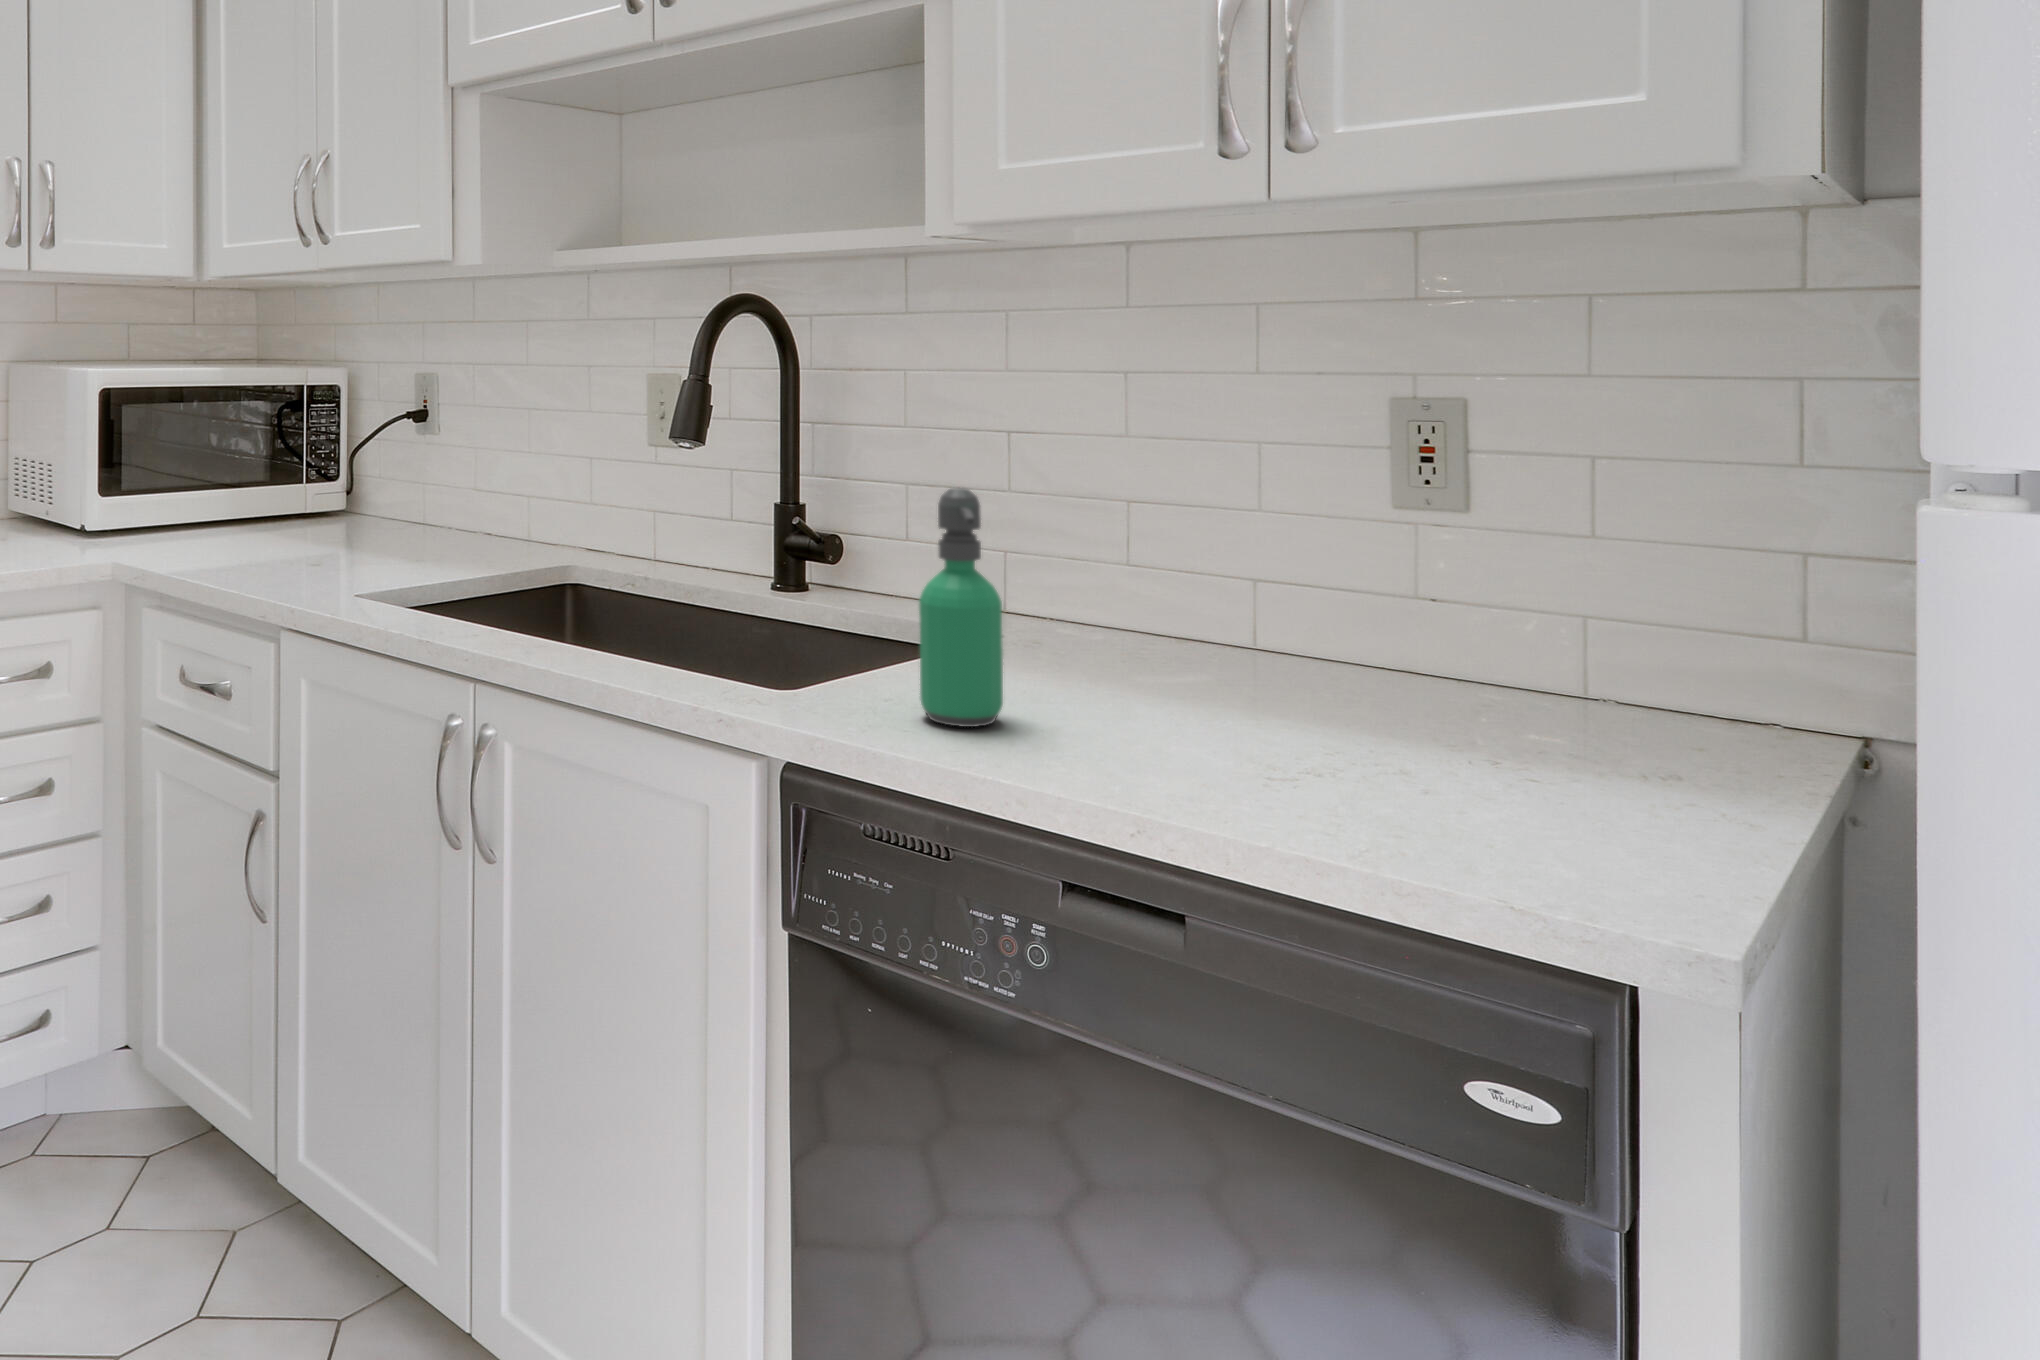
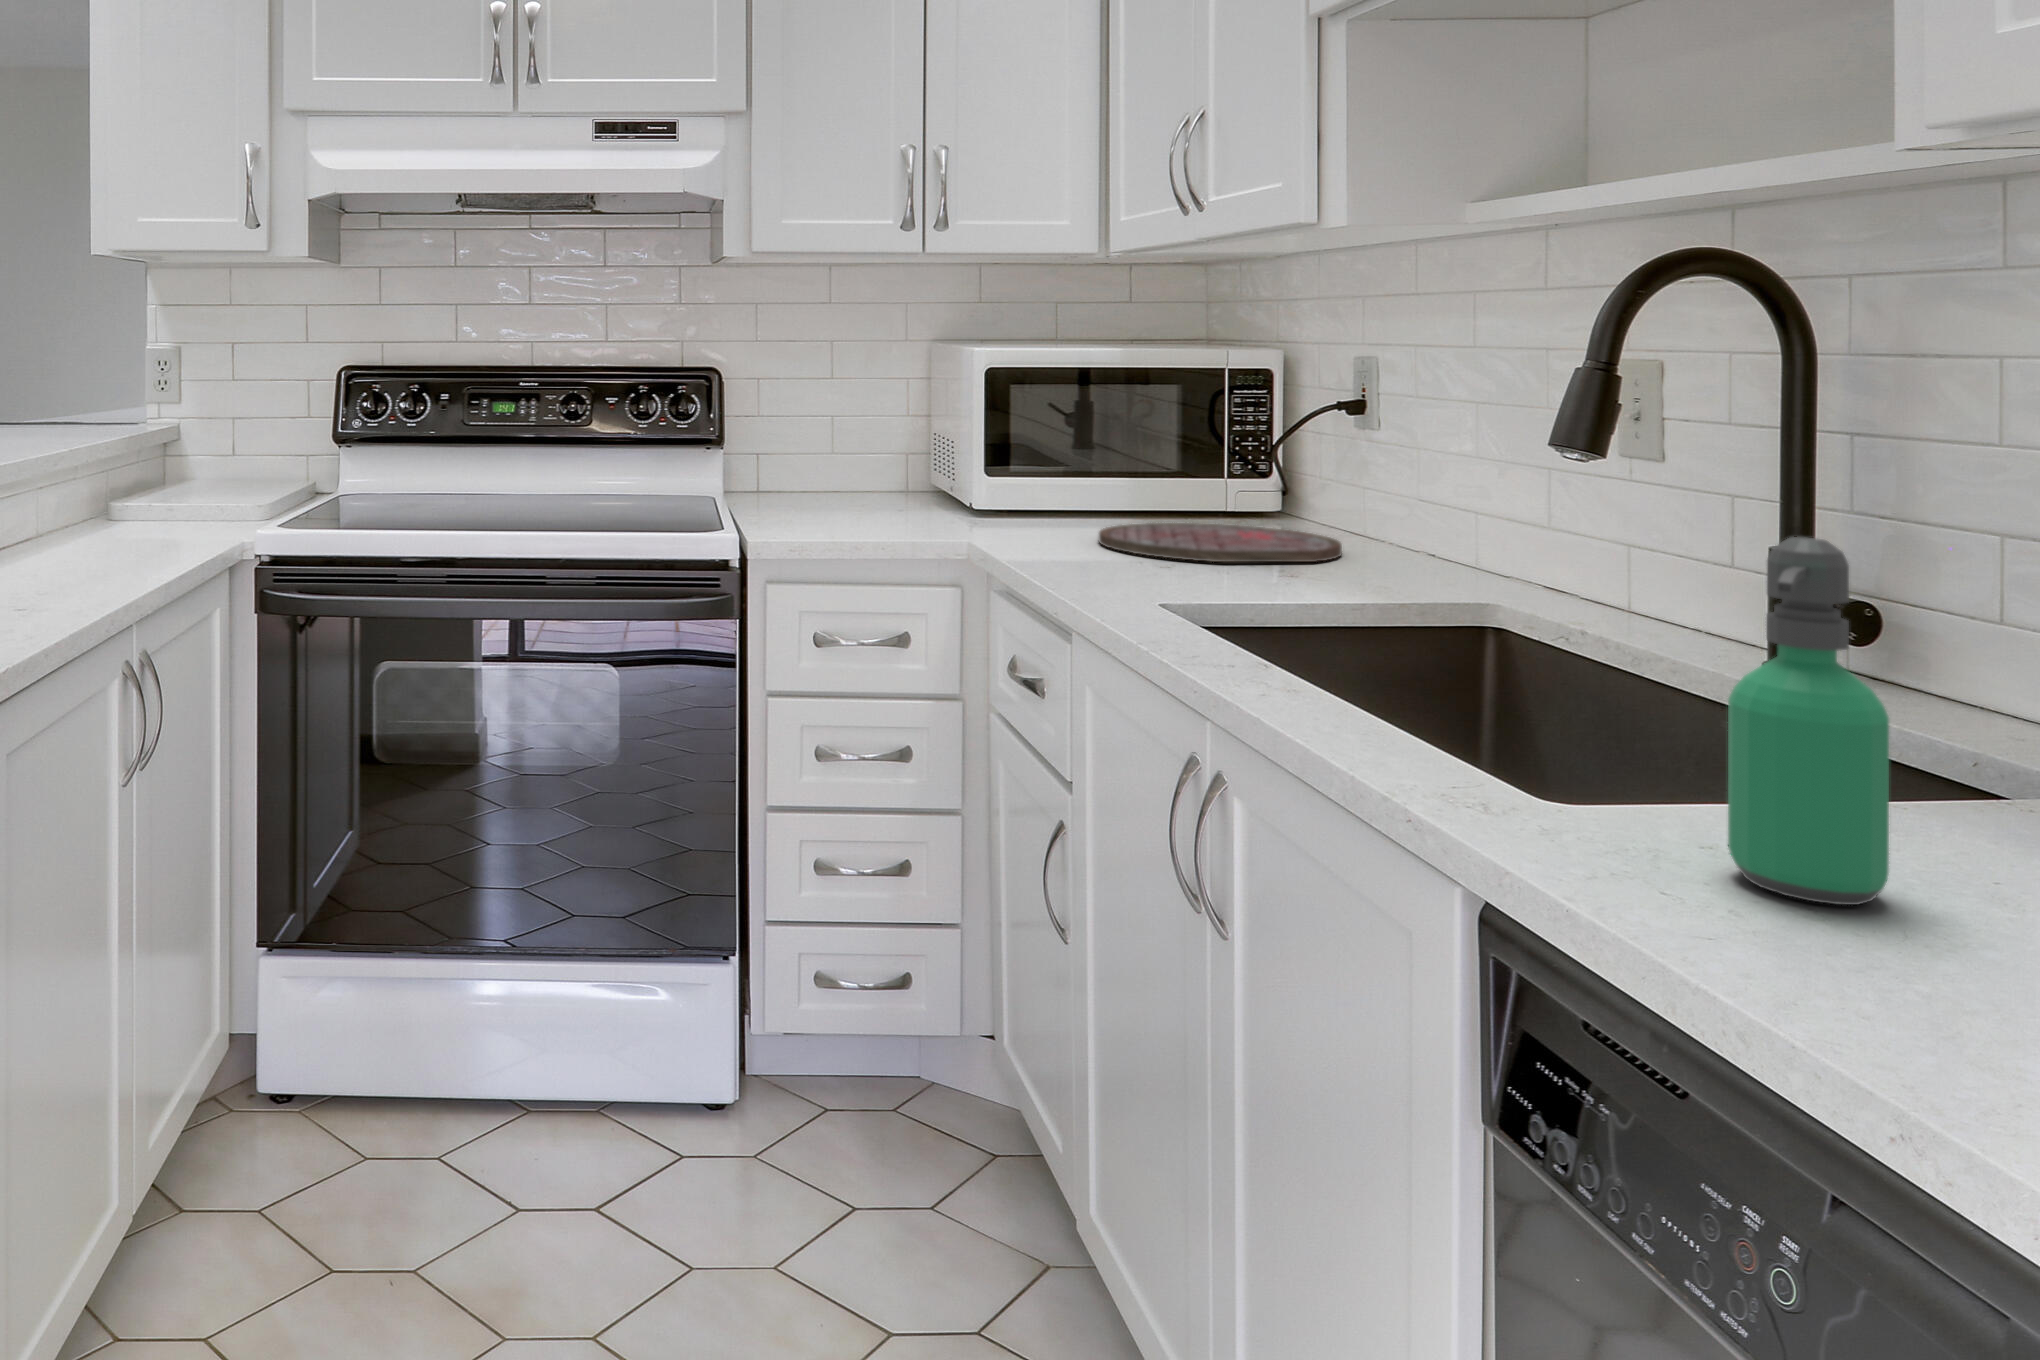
cutting board: none [236,526,435,560] -> present [1099,523,1342,562]

